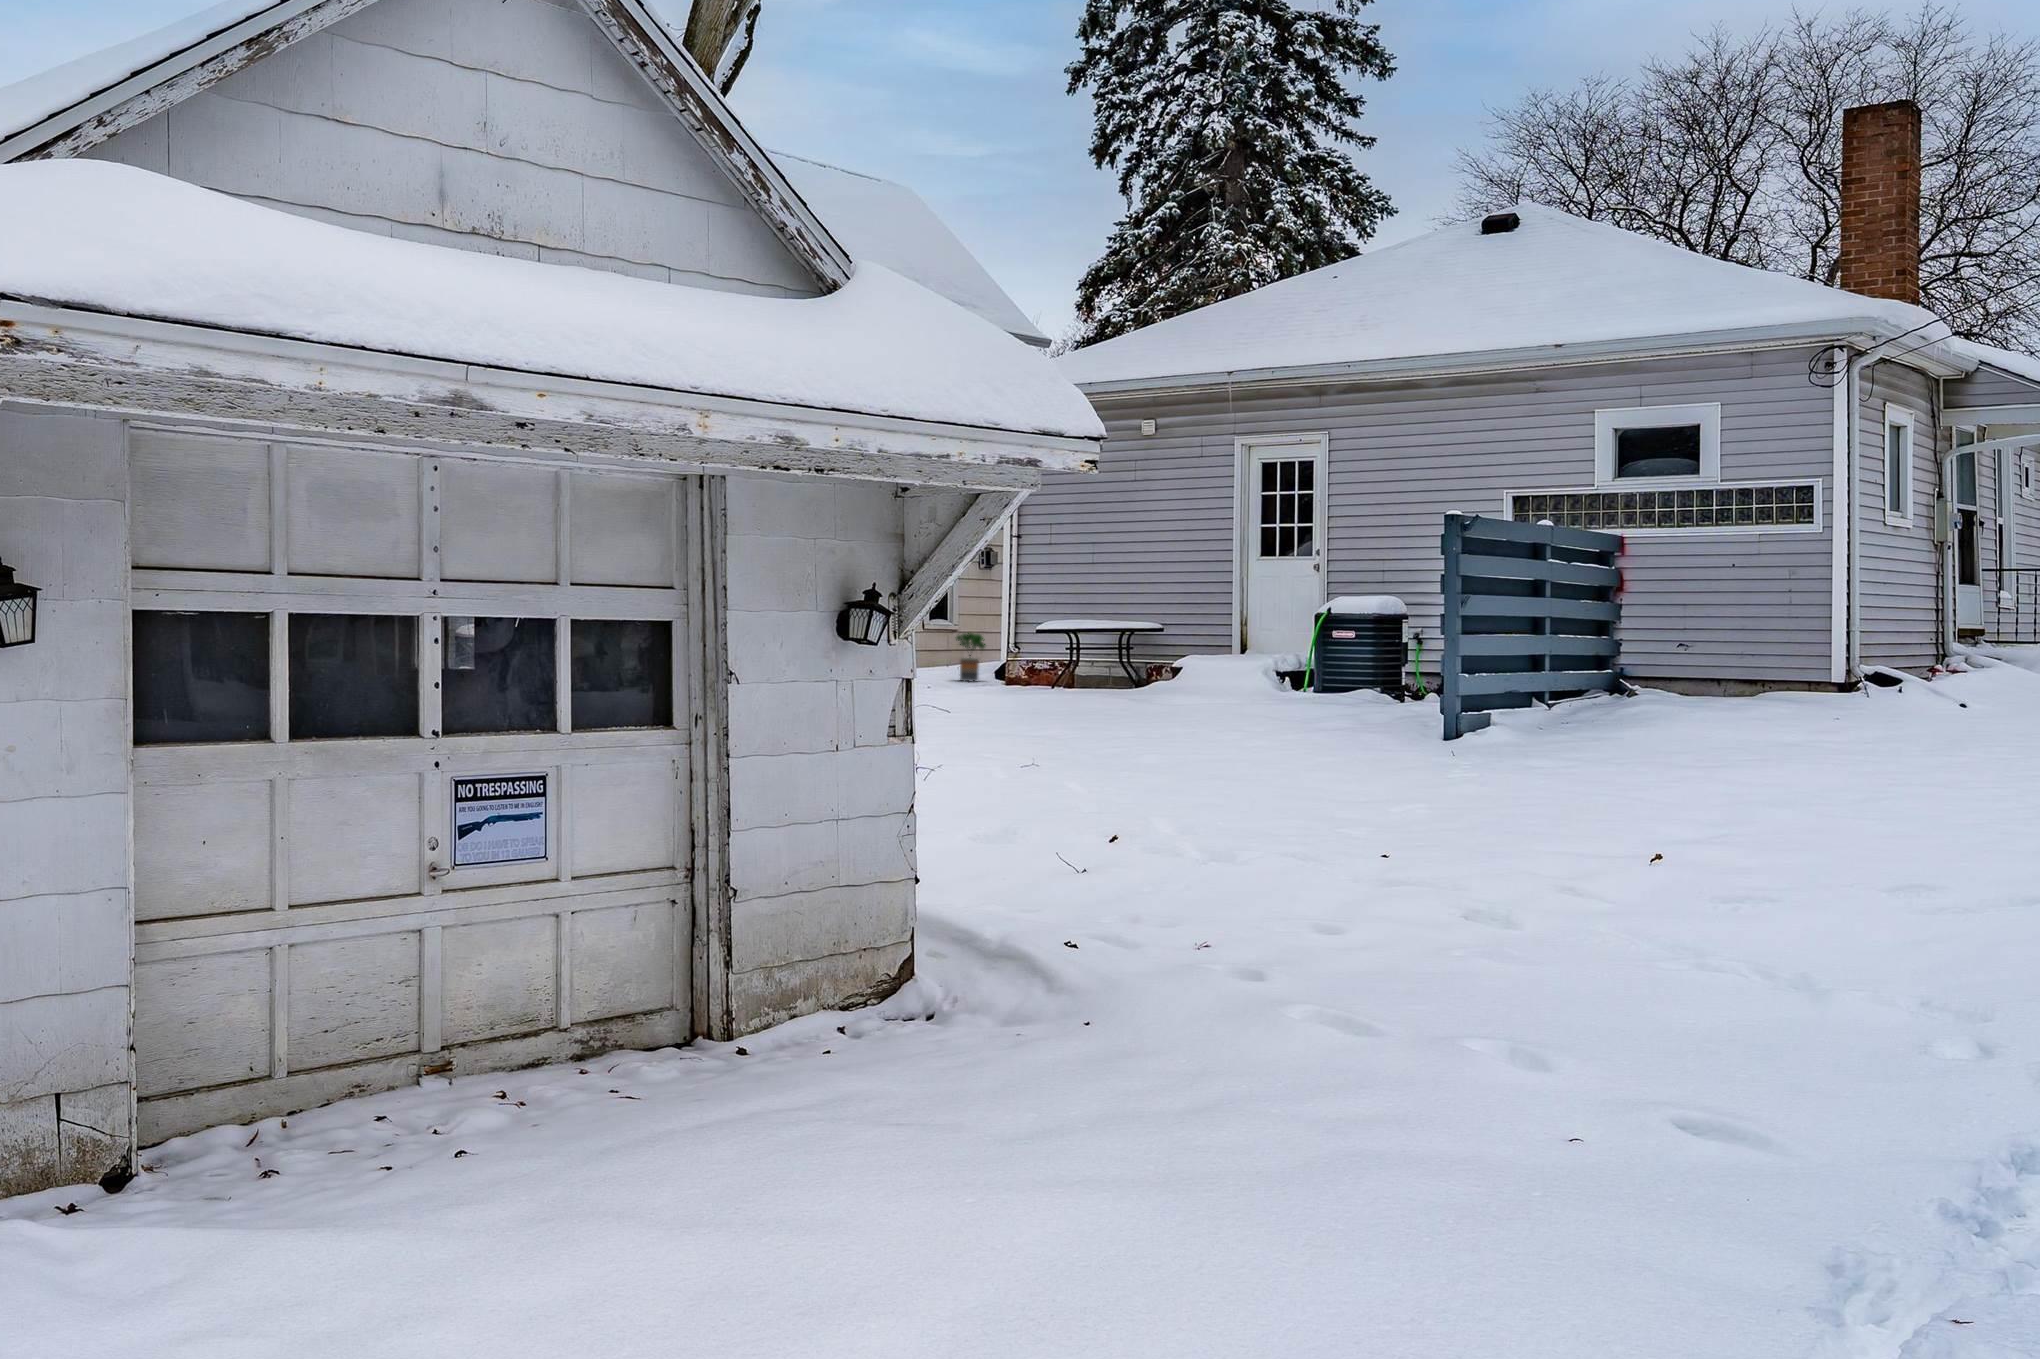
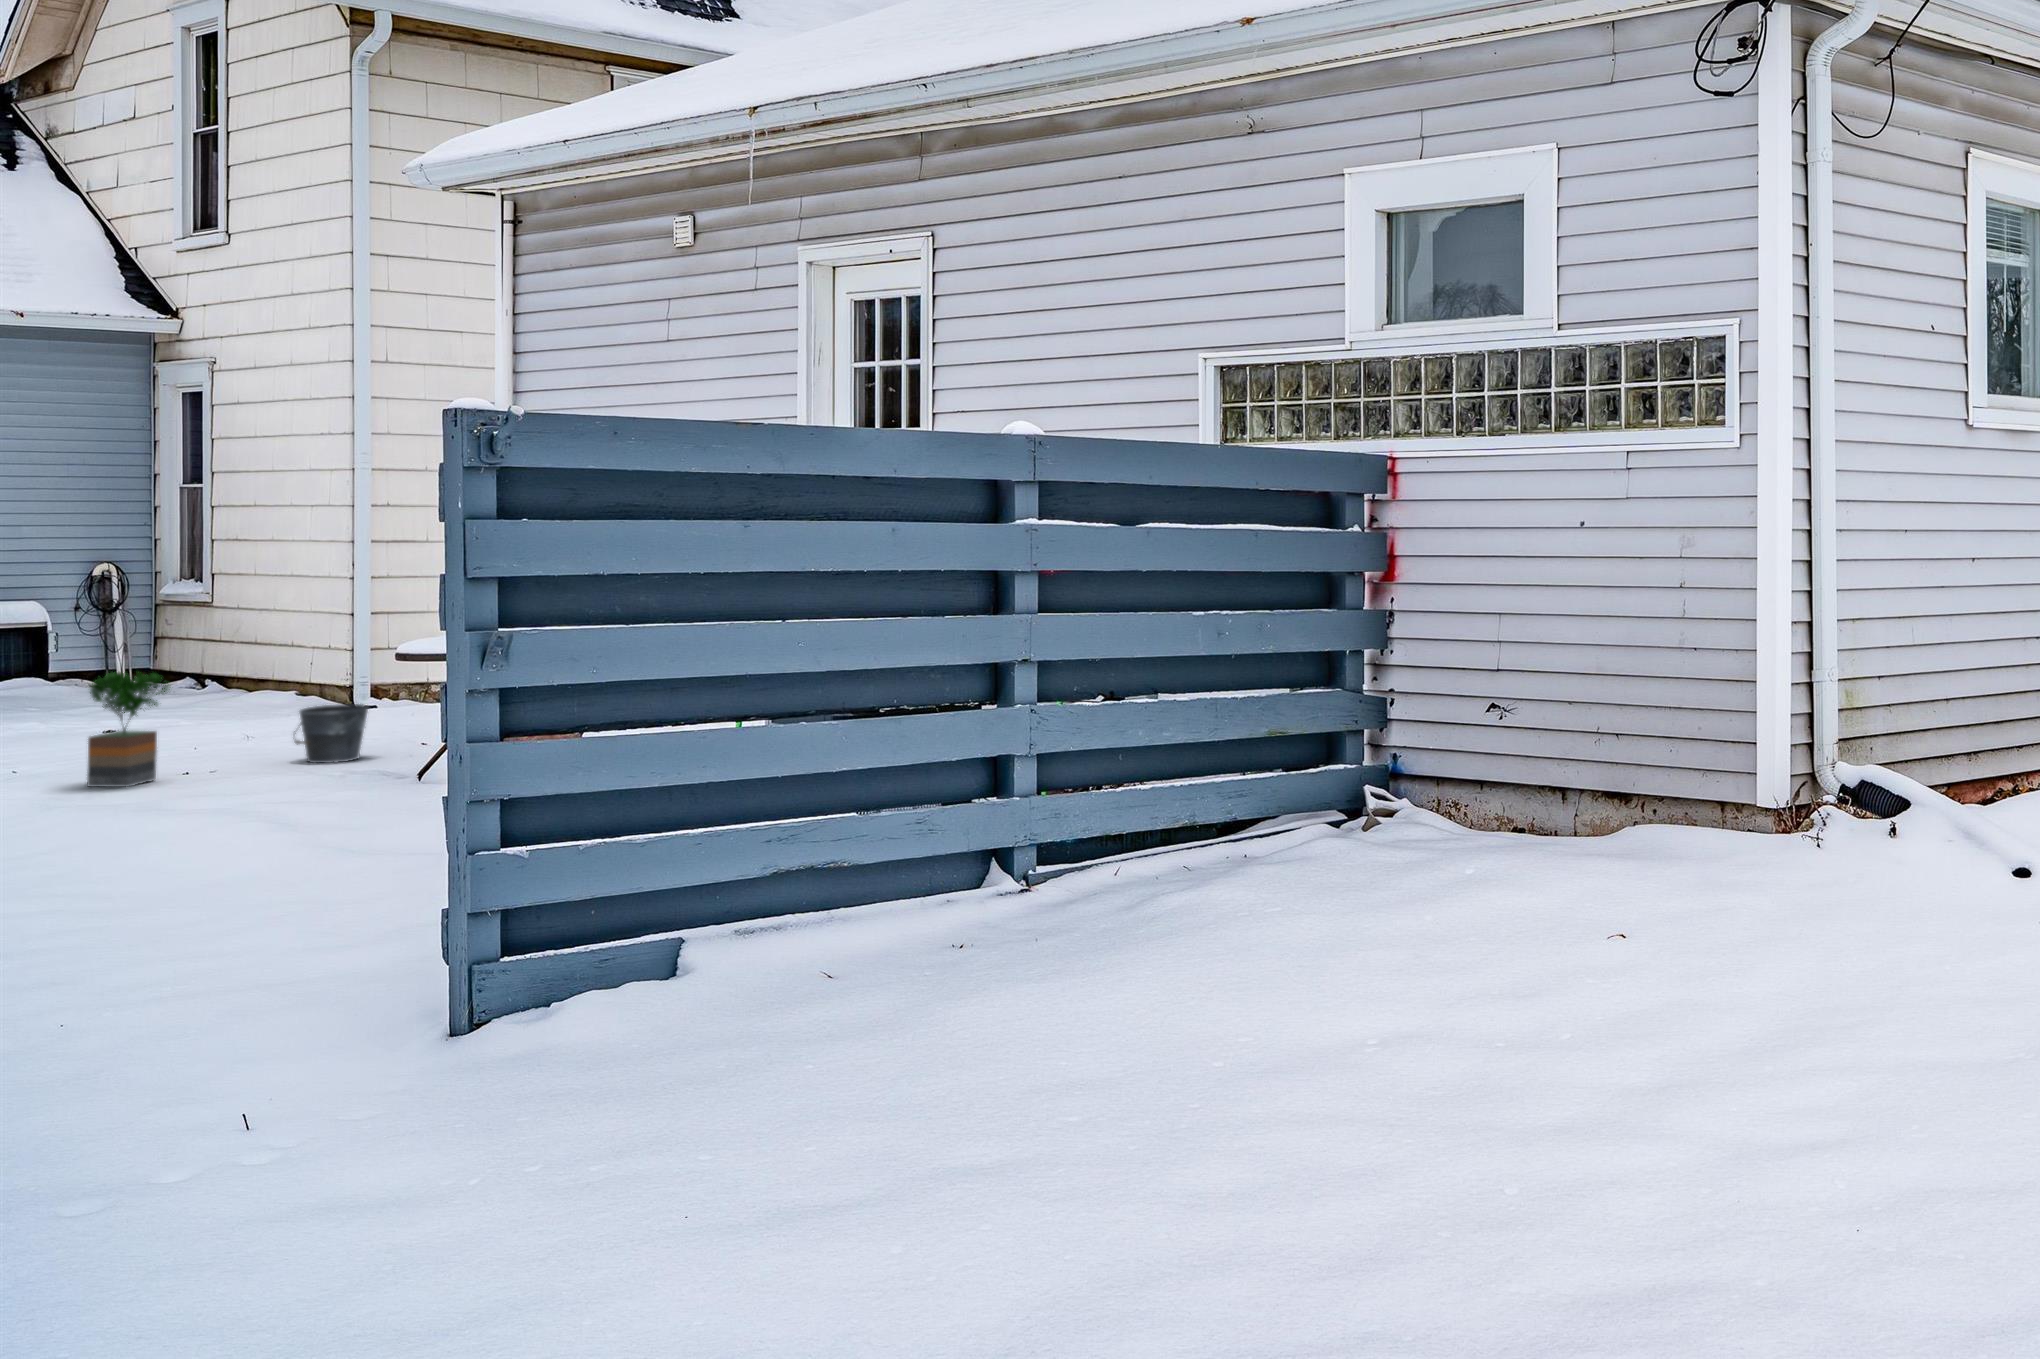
bucket: none [995,652,1027,677] -> present [294,704,369,763]

